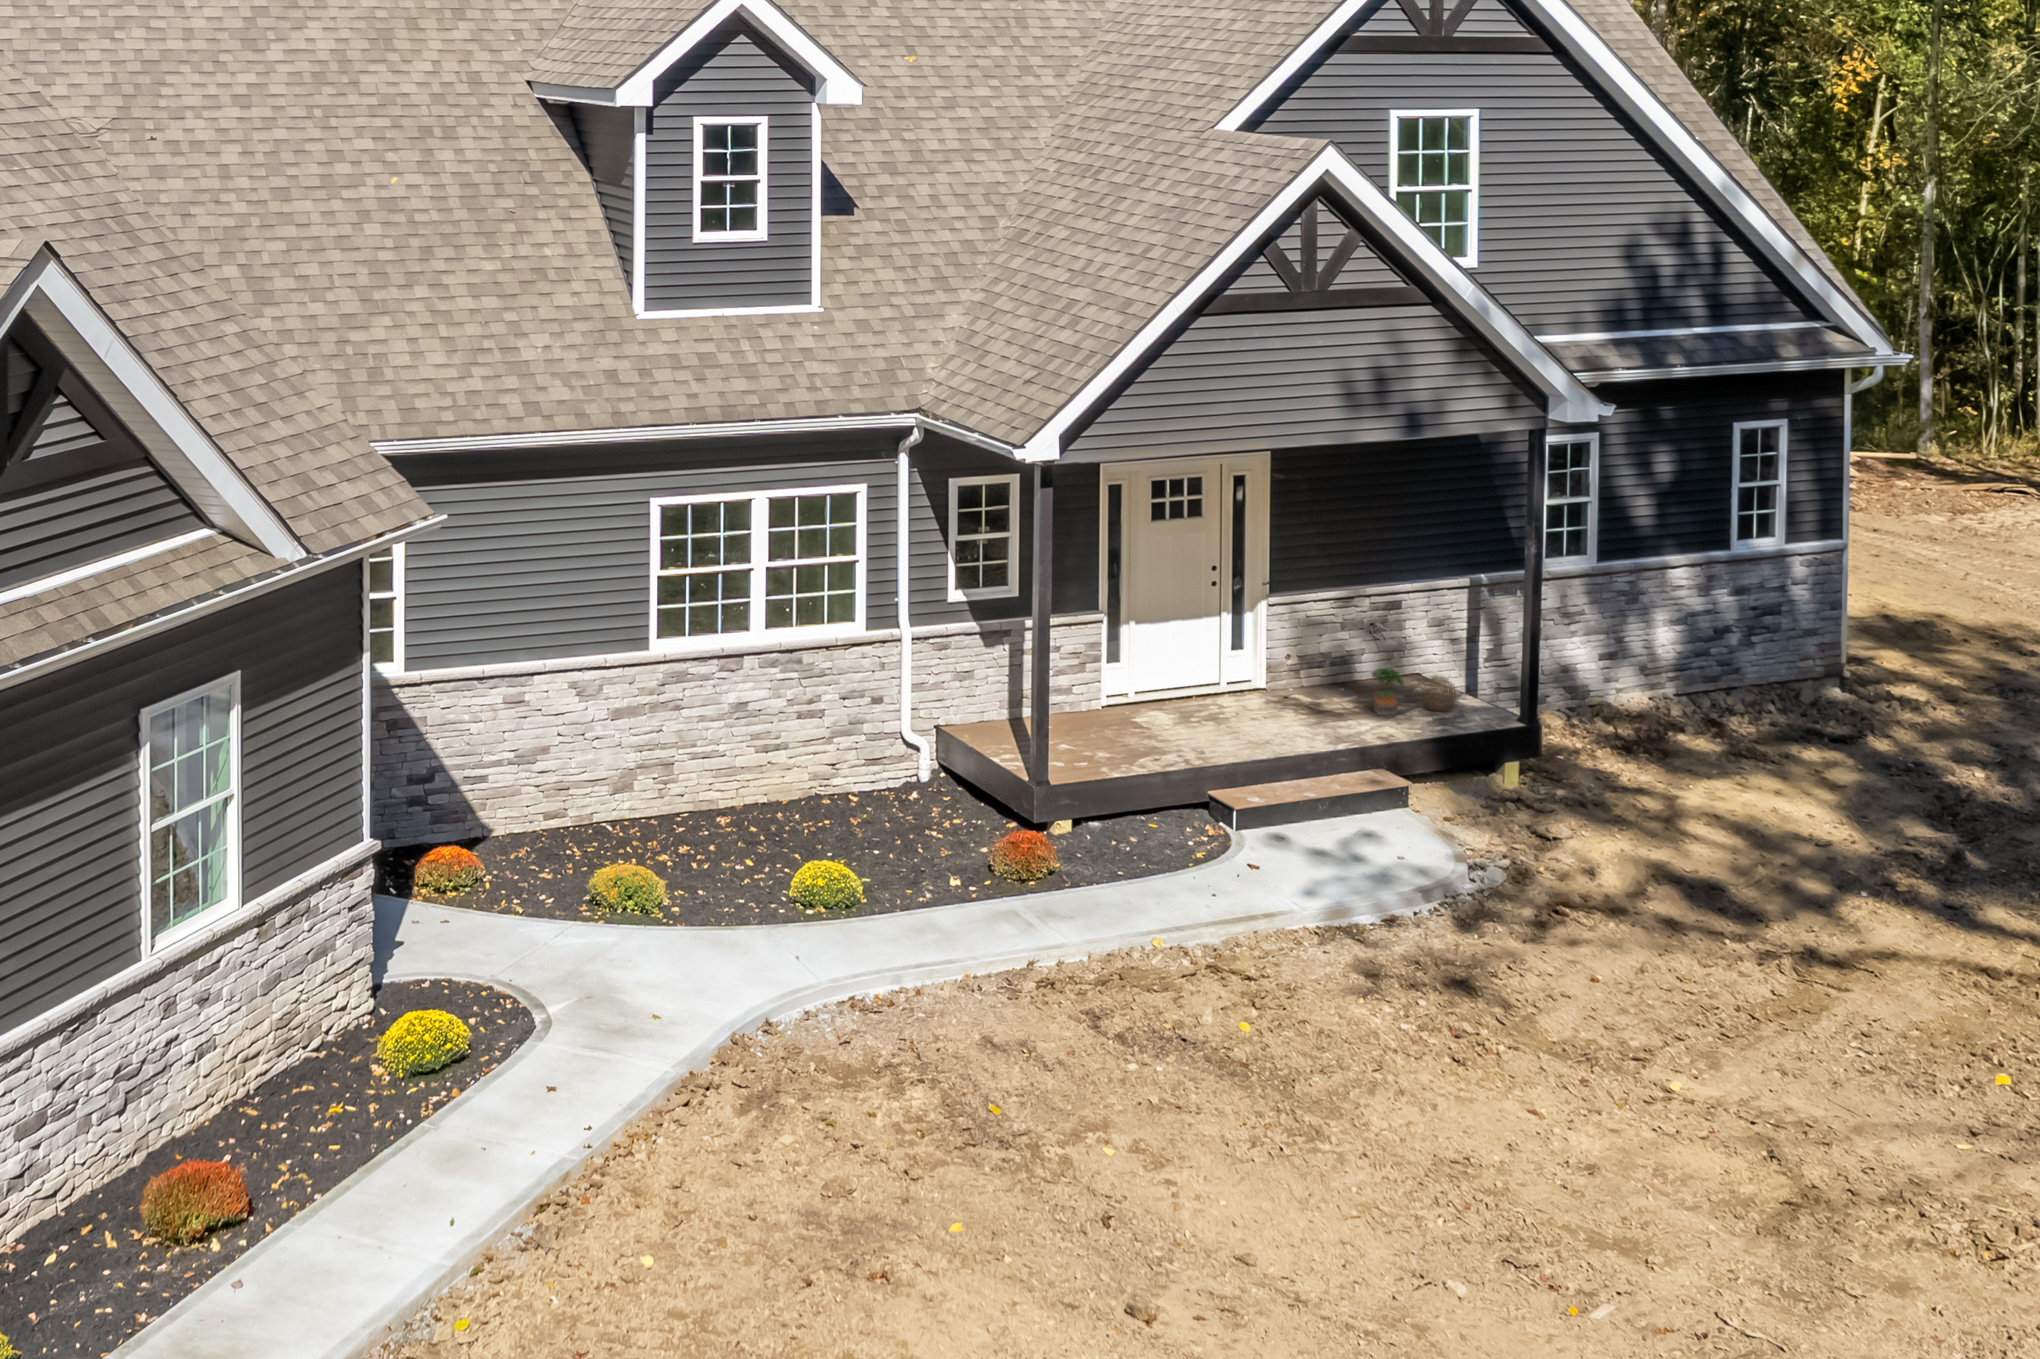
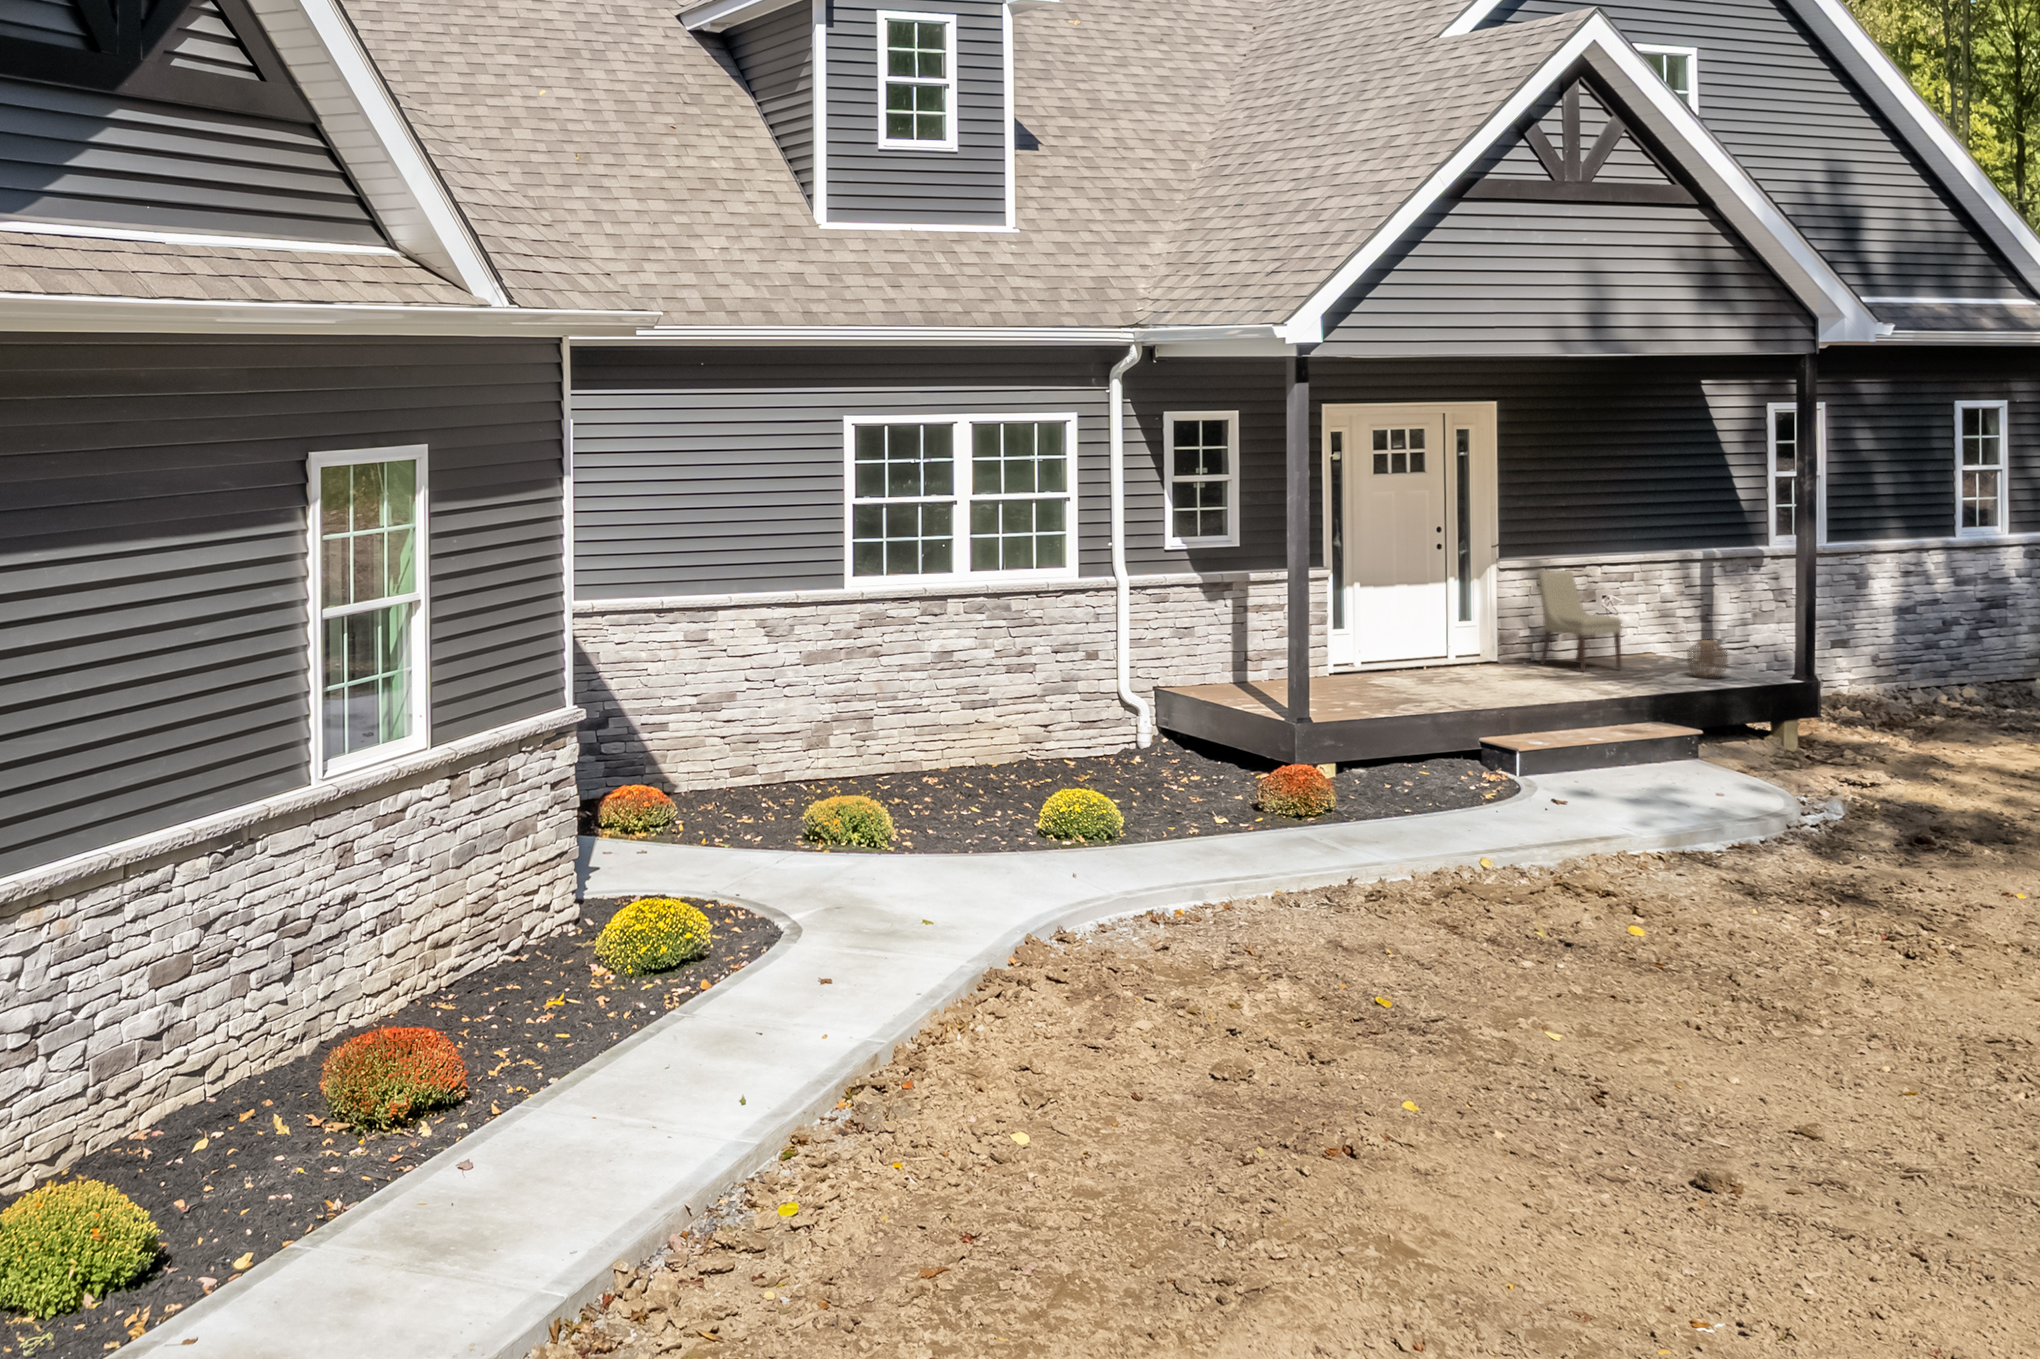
chair: none [1300,603,1369,702] -> present [1538,571,1622,671]
potted tree: present [1371,668,1405,716] -> none [1630,628,1675,680]

